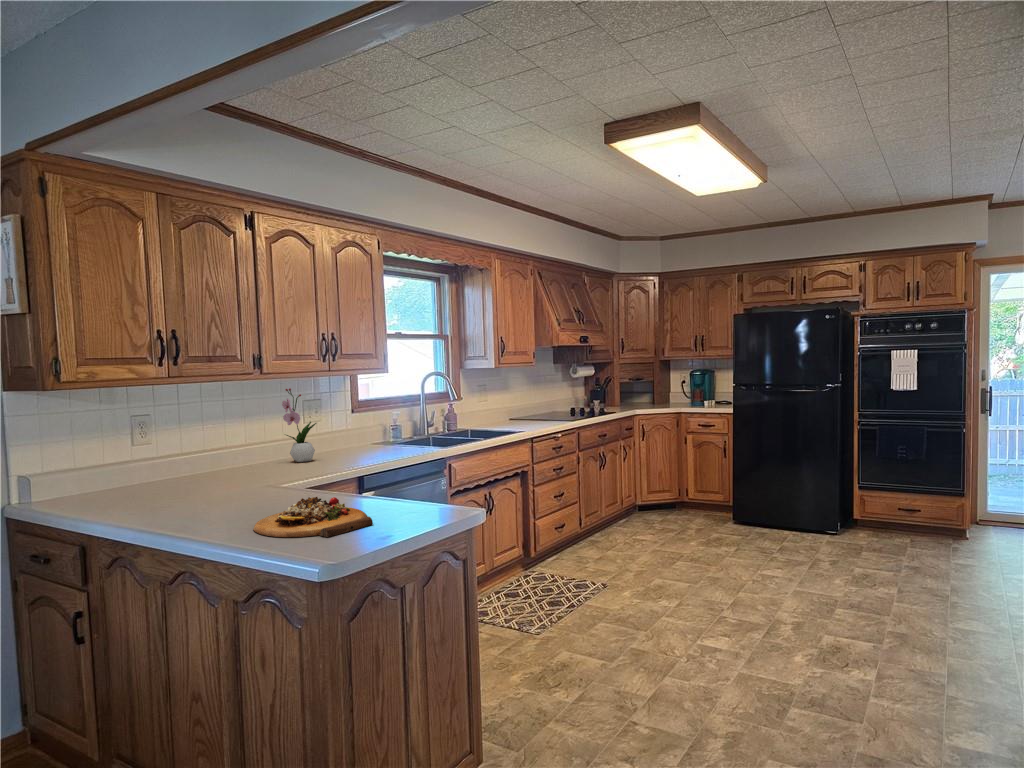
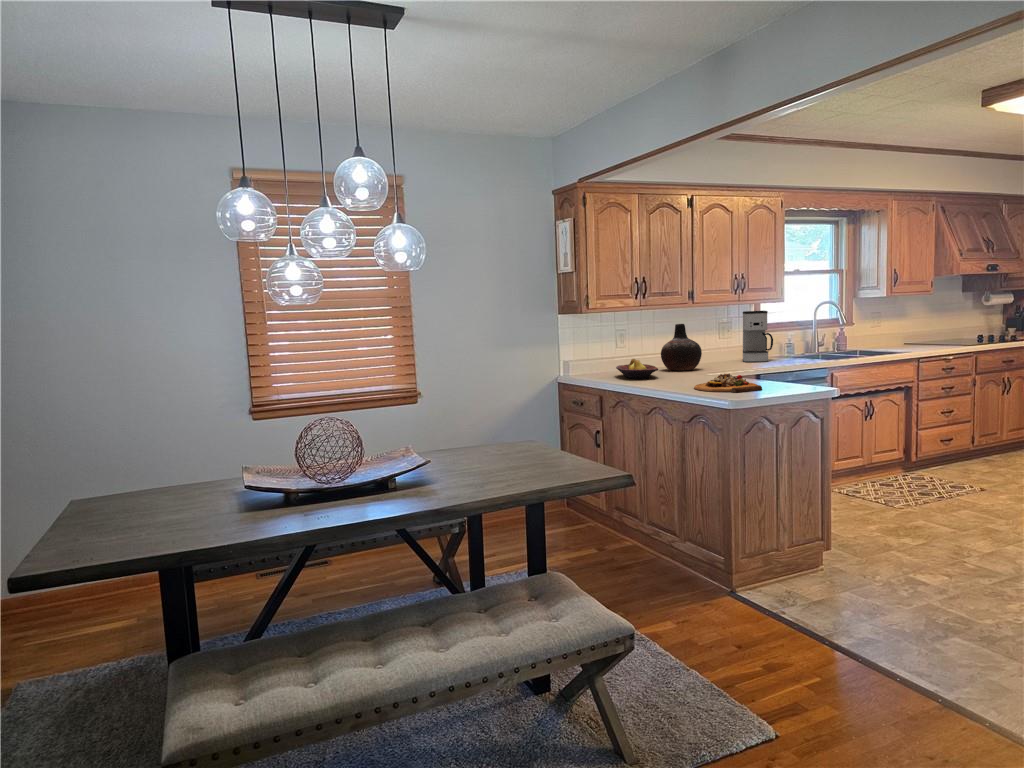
coffee maker: none [334,384,376,455] -> present [743,311,773,362]
flower arrangement: present [282,388,316,462] -> none [706,314,730,364]
vase: none [208,405,275,479] -> present [661,324,702,371]
fruit bowl: none [118,468,197,507] -> present [616,359,658,379]

